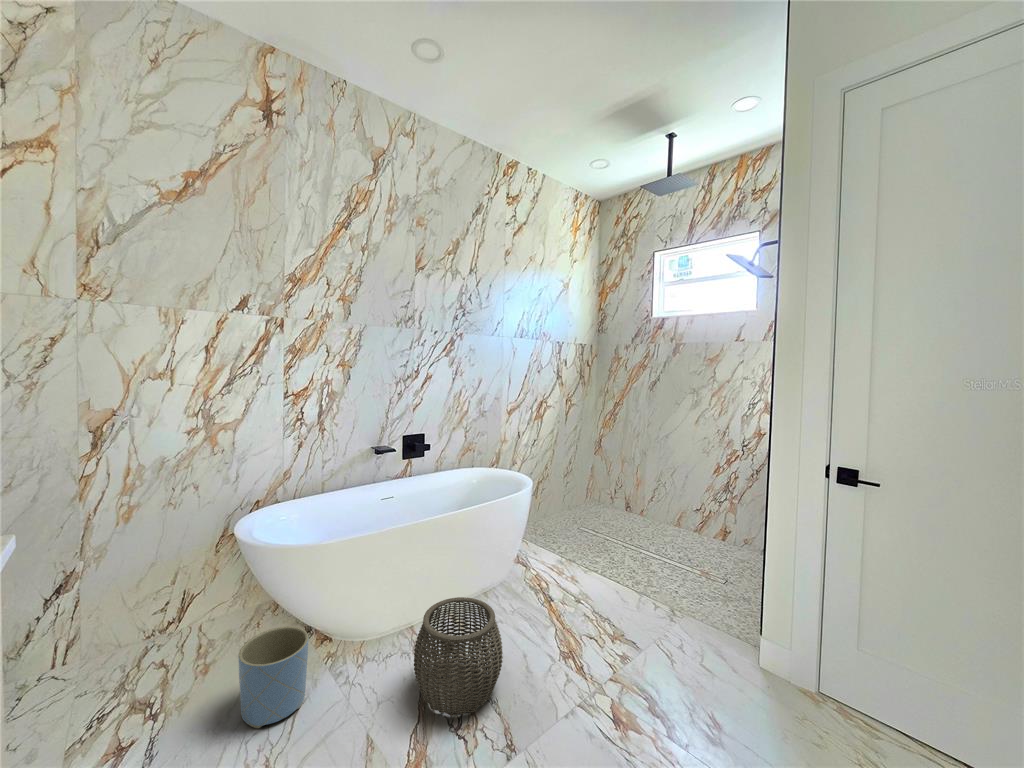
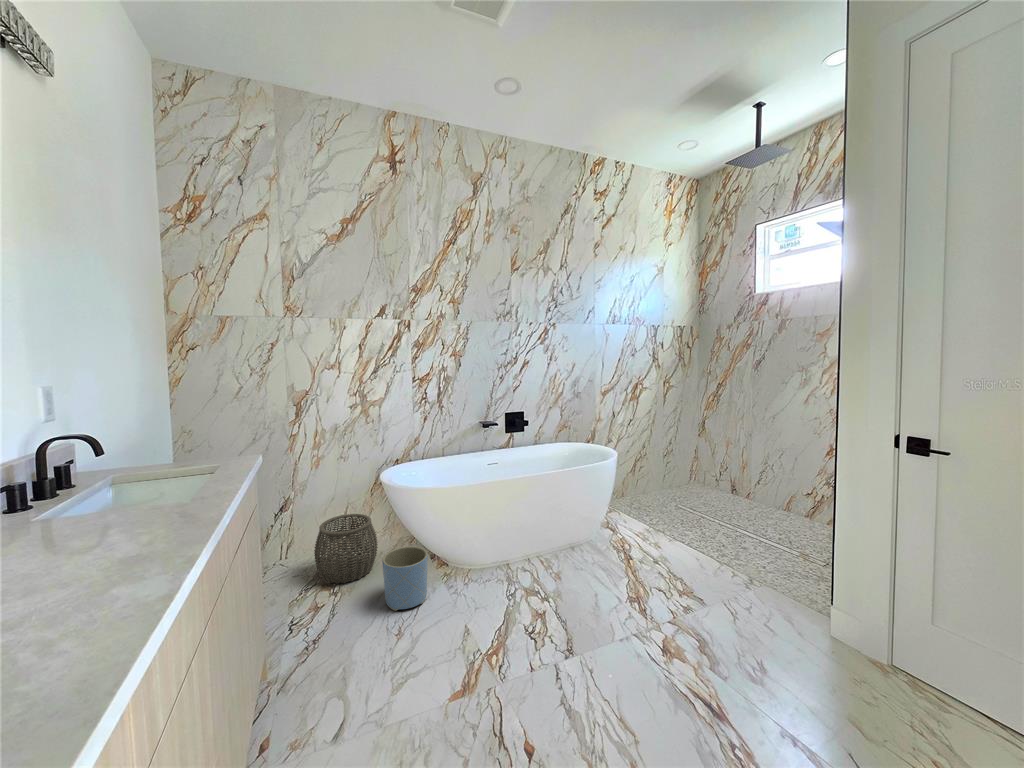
woven basket: present [414,597,503,716] -> present [314,514,378,583]

